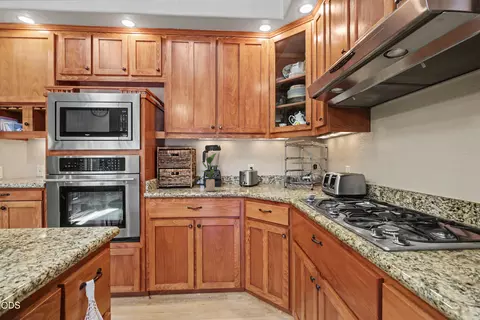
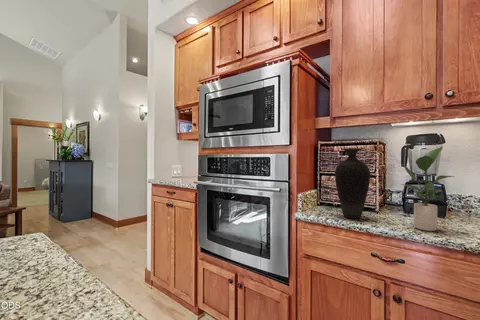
vase: none [169,152,187,192] -> present [335,148,370,219]

